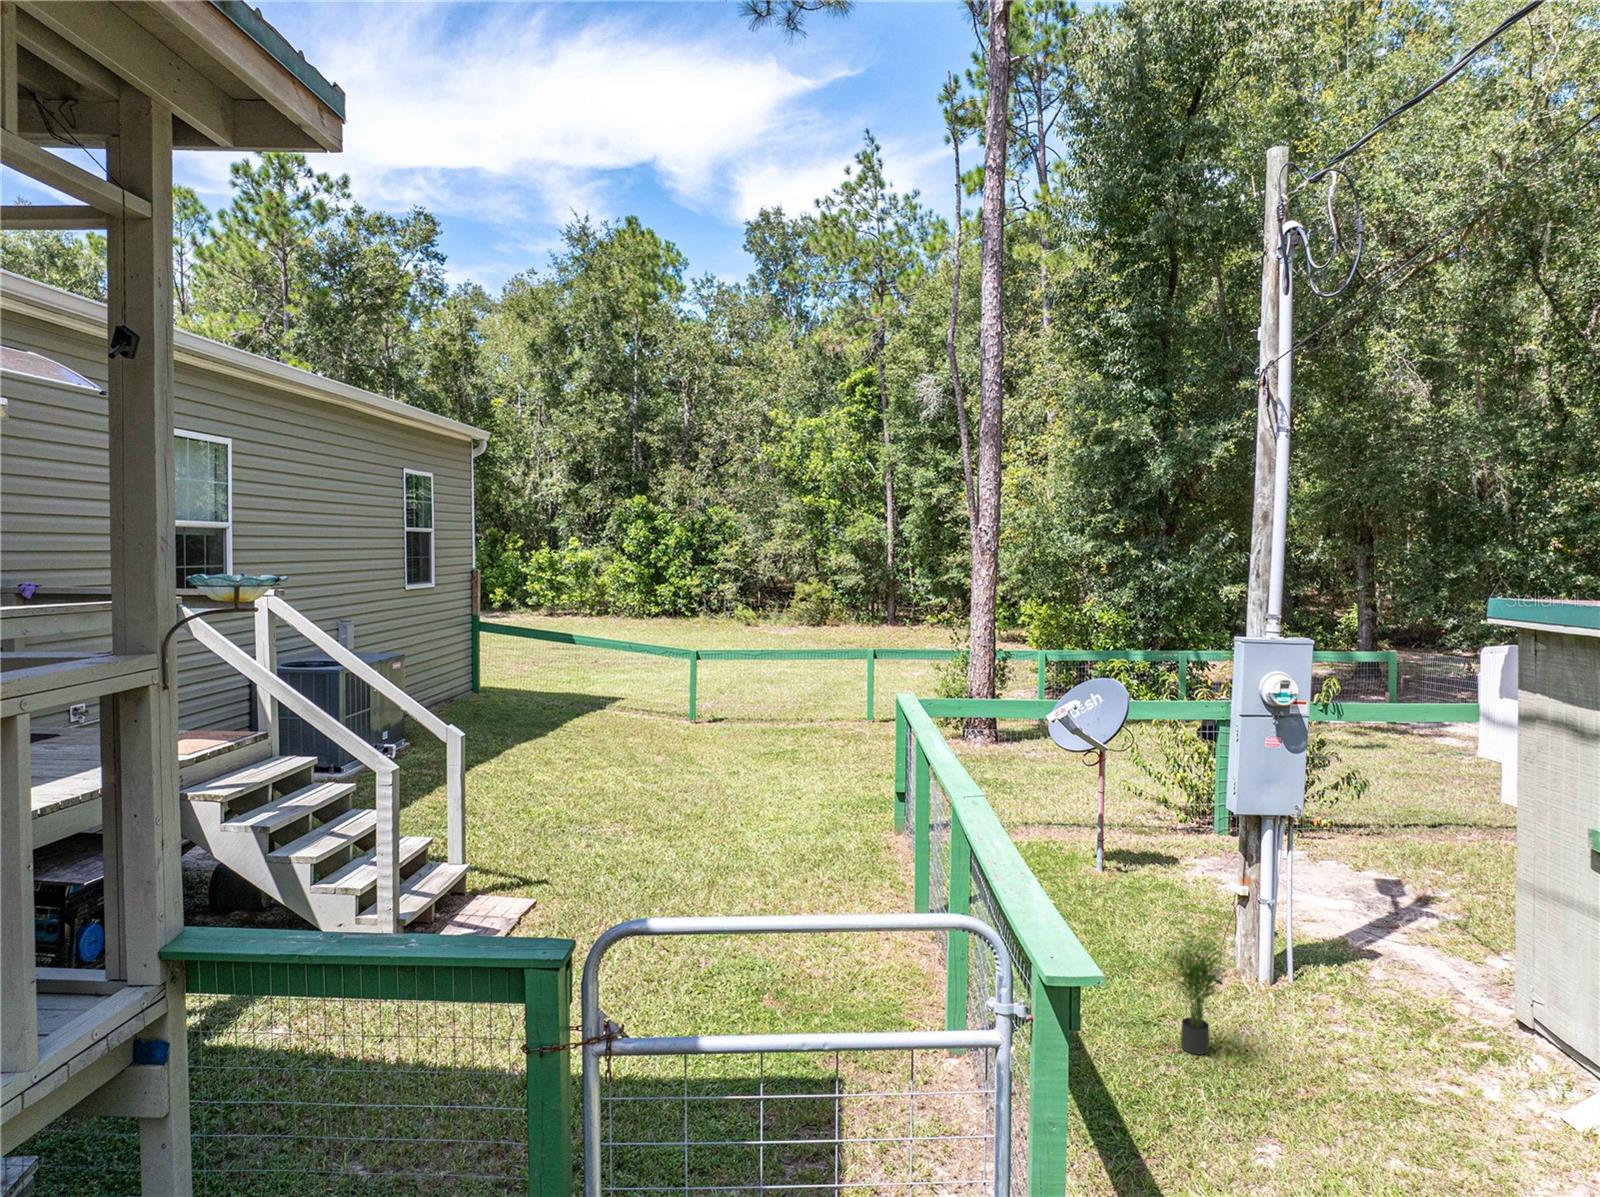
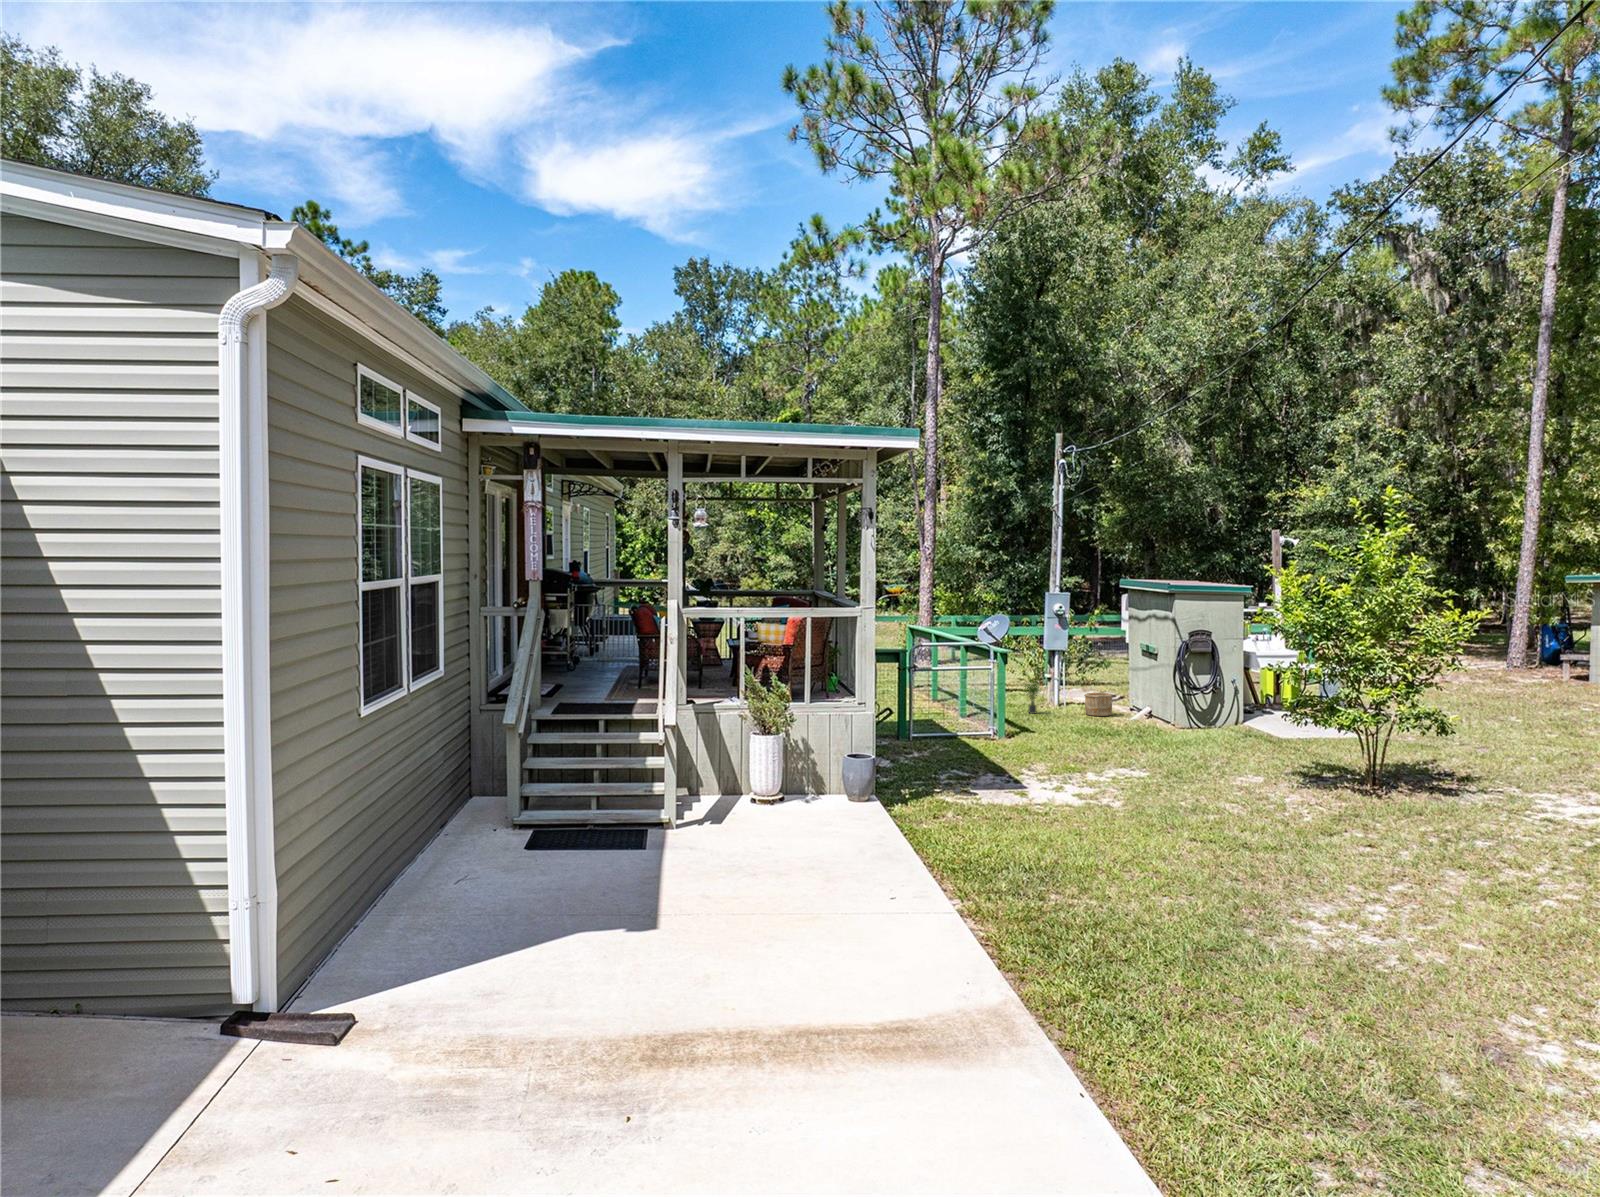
wooden bucket: none [1389,993,1504,1108] -> present [1084,693,1112,716]

